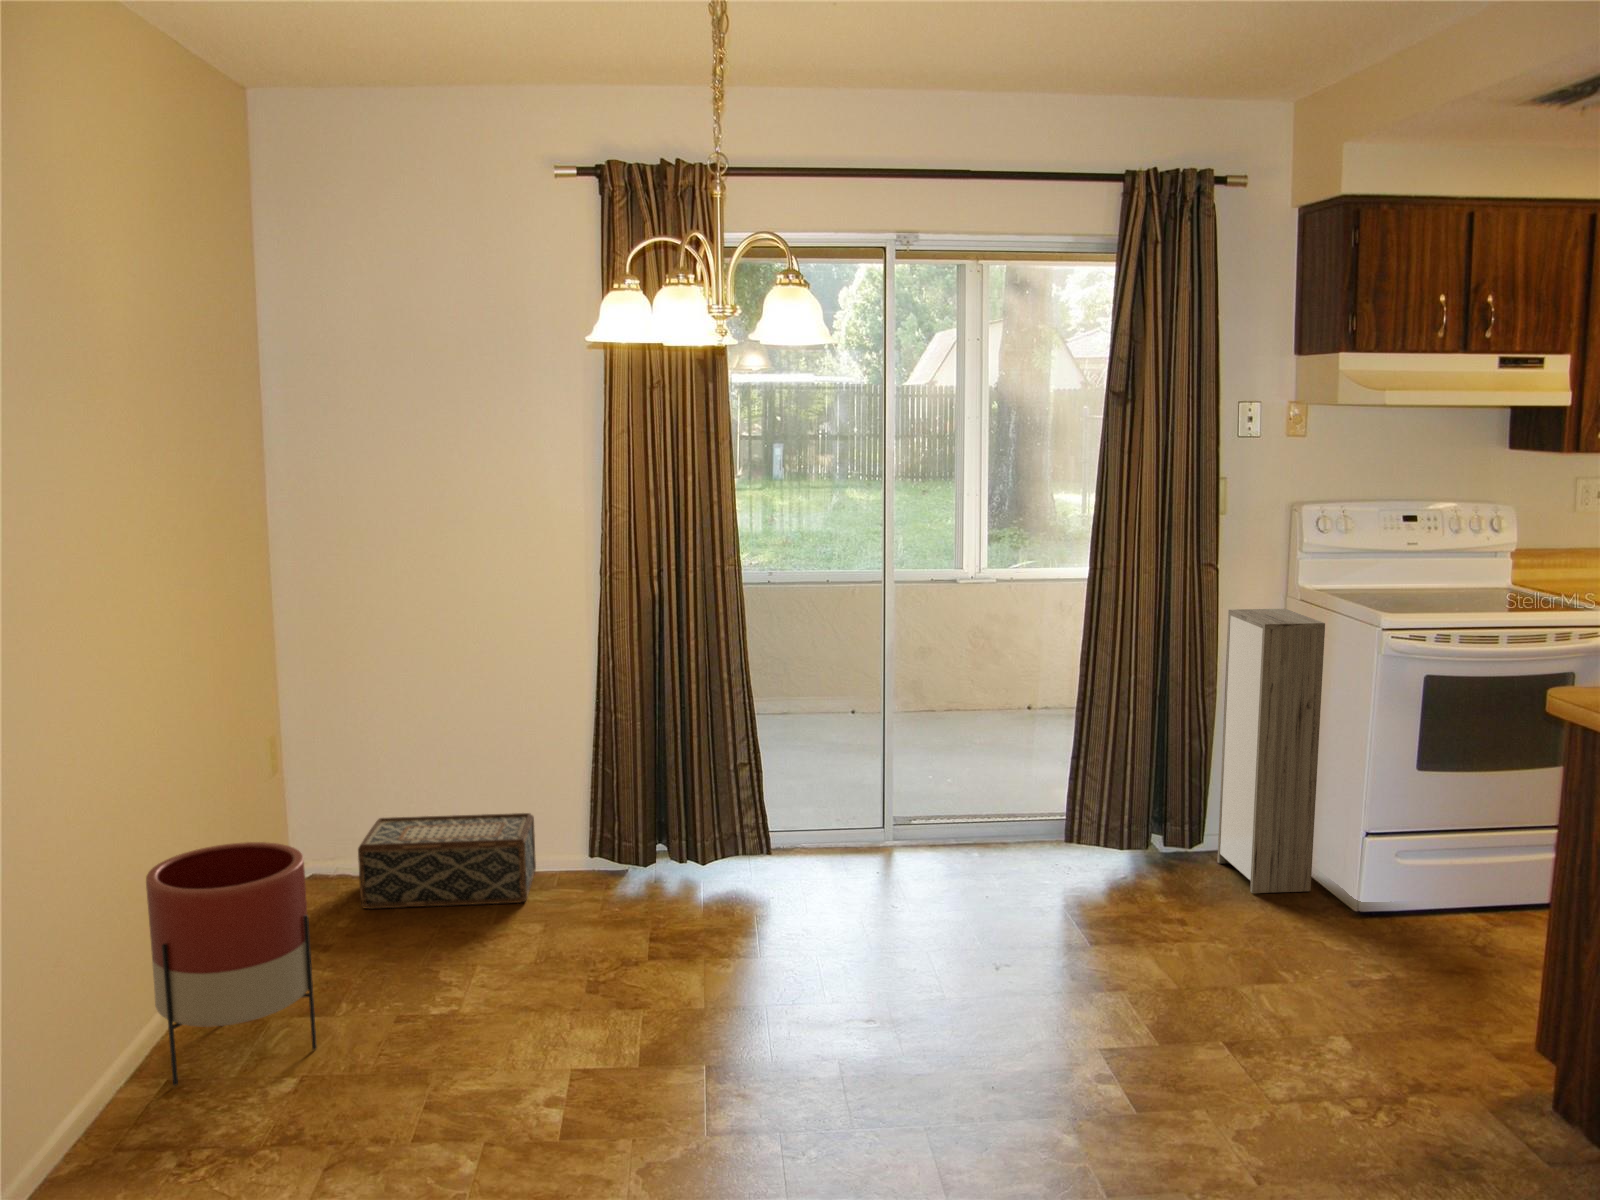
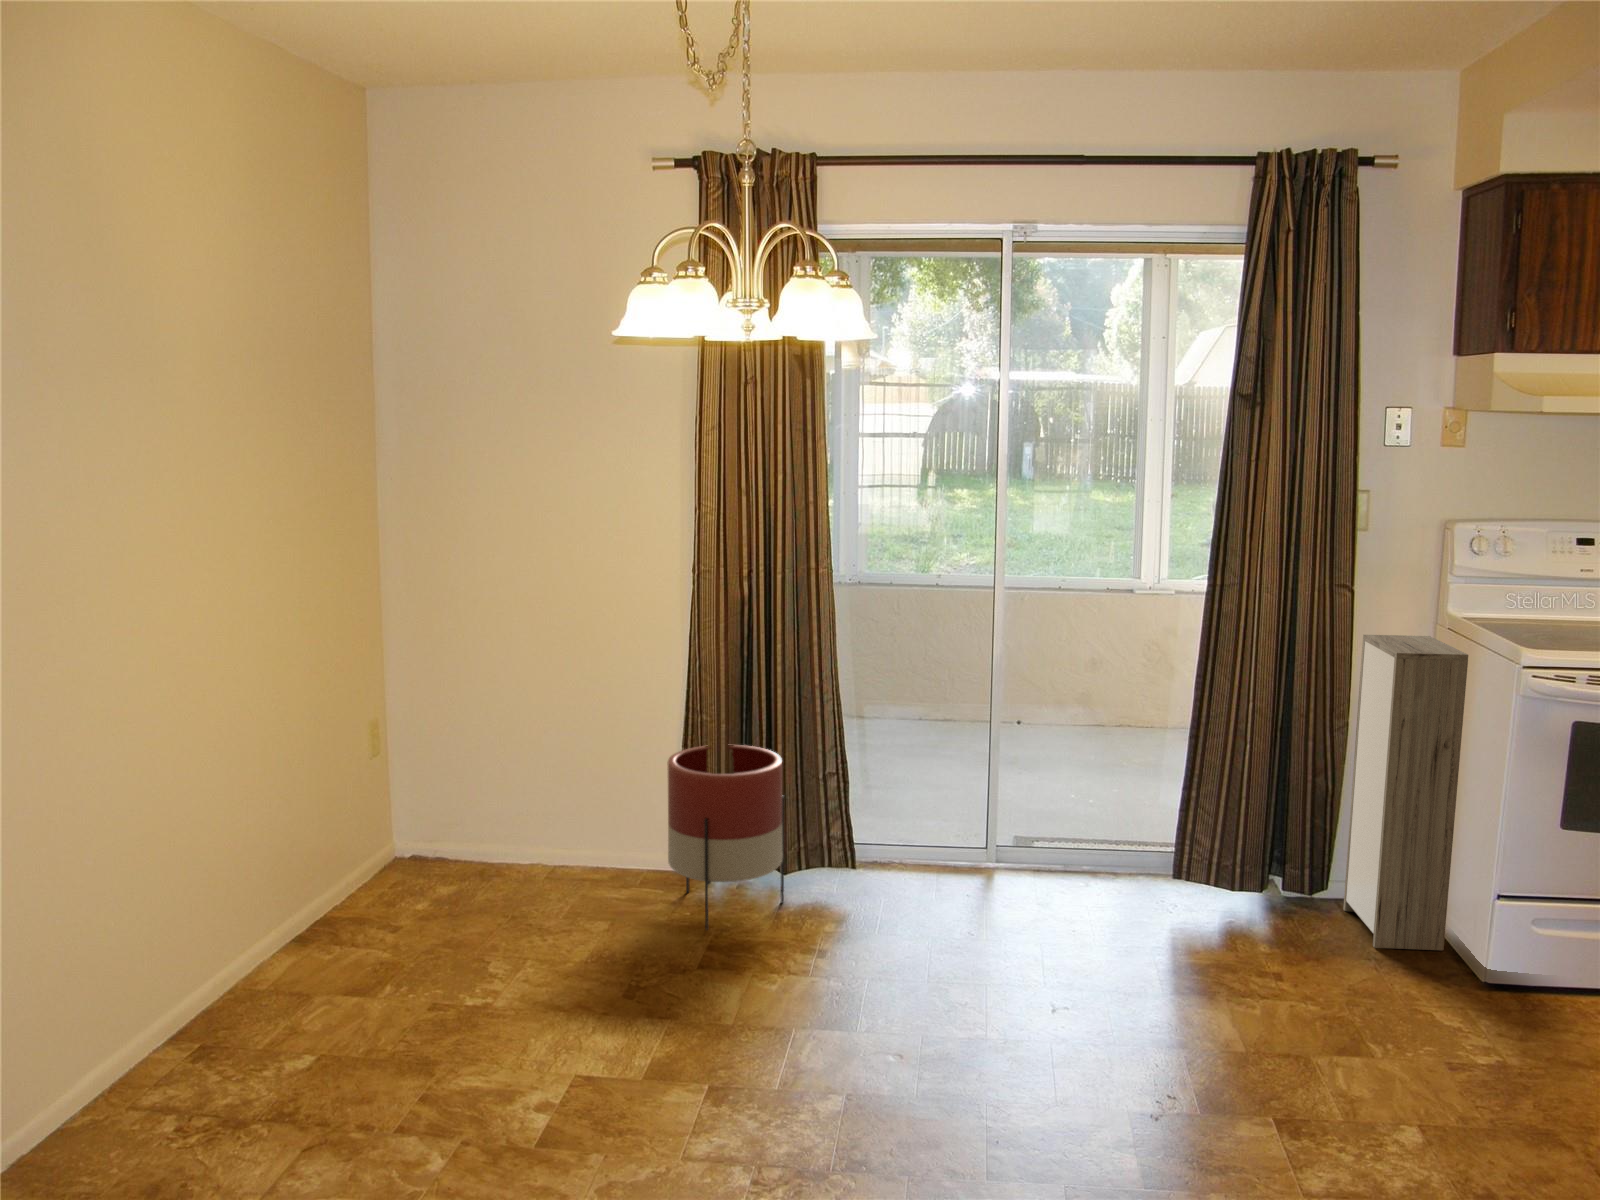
woven basket: present [358,813,536,909] -> none [445,806,624,900]
planter: present [146,842,317,1085] -> present [667,745,784,931]

